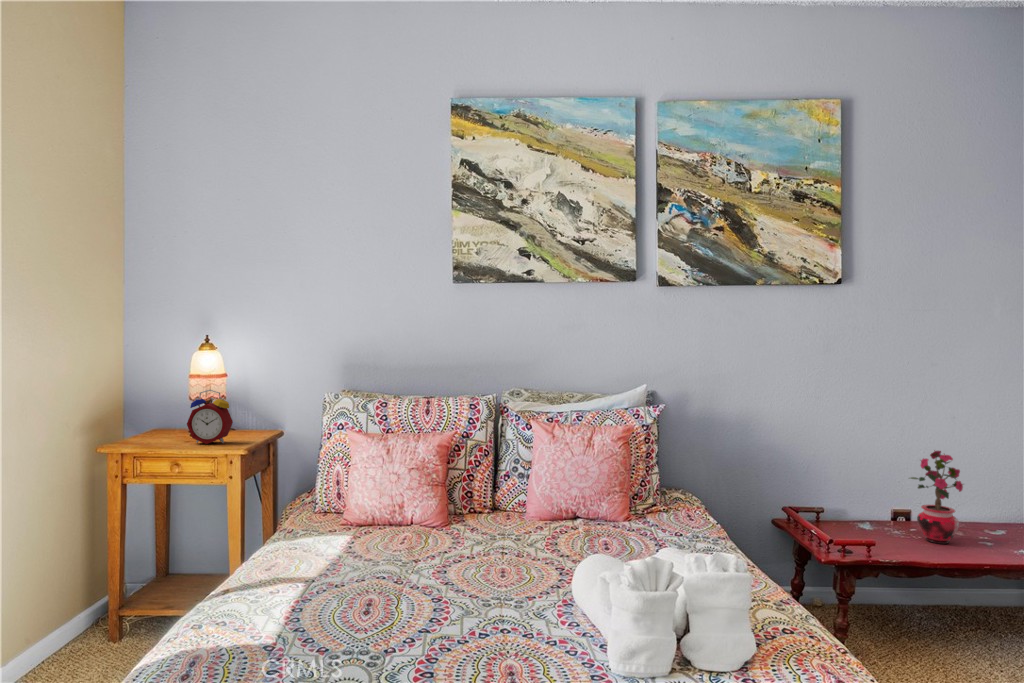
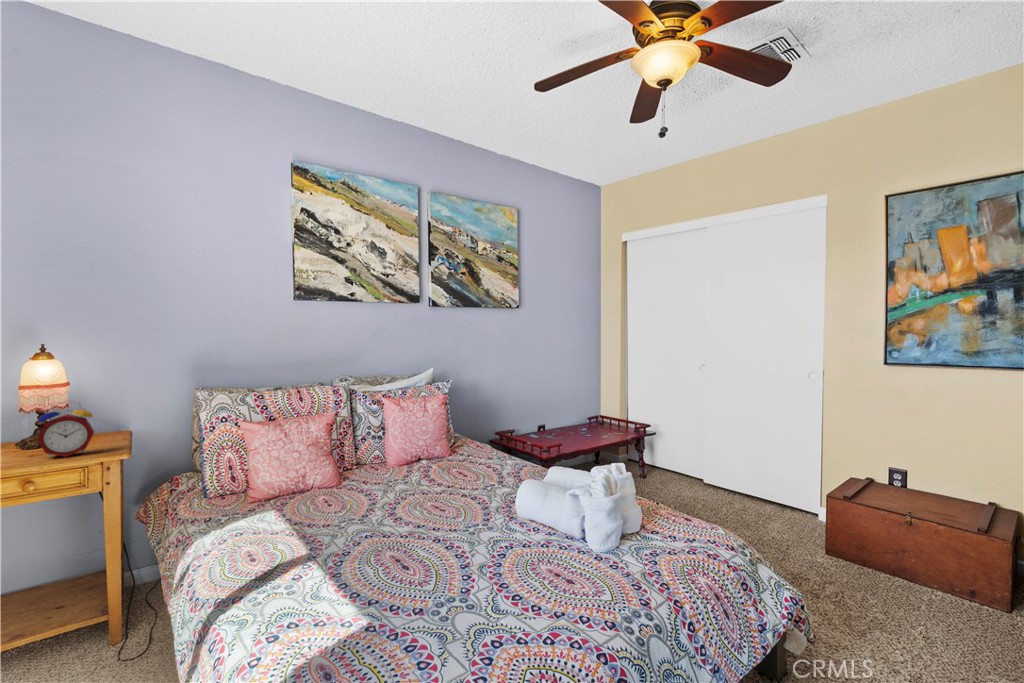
potted plant: present [911,450,963,544] -> none [555,391,578,437]

